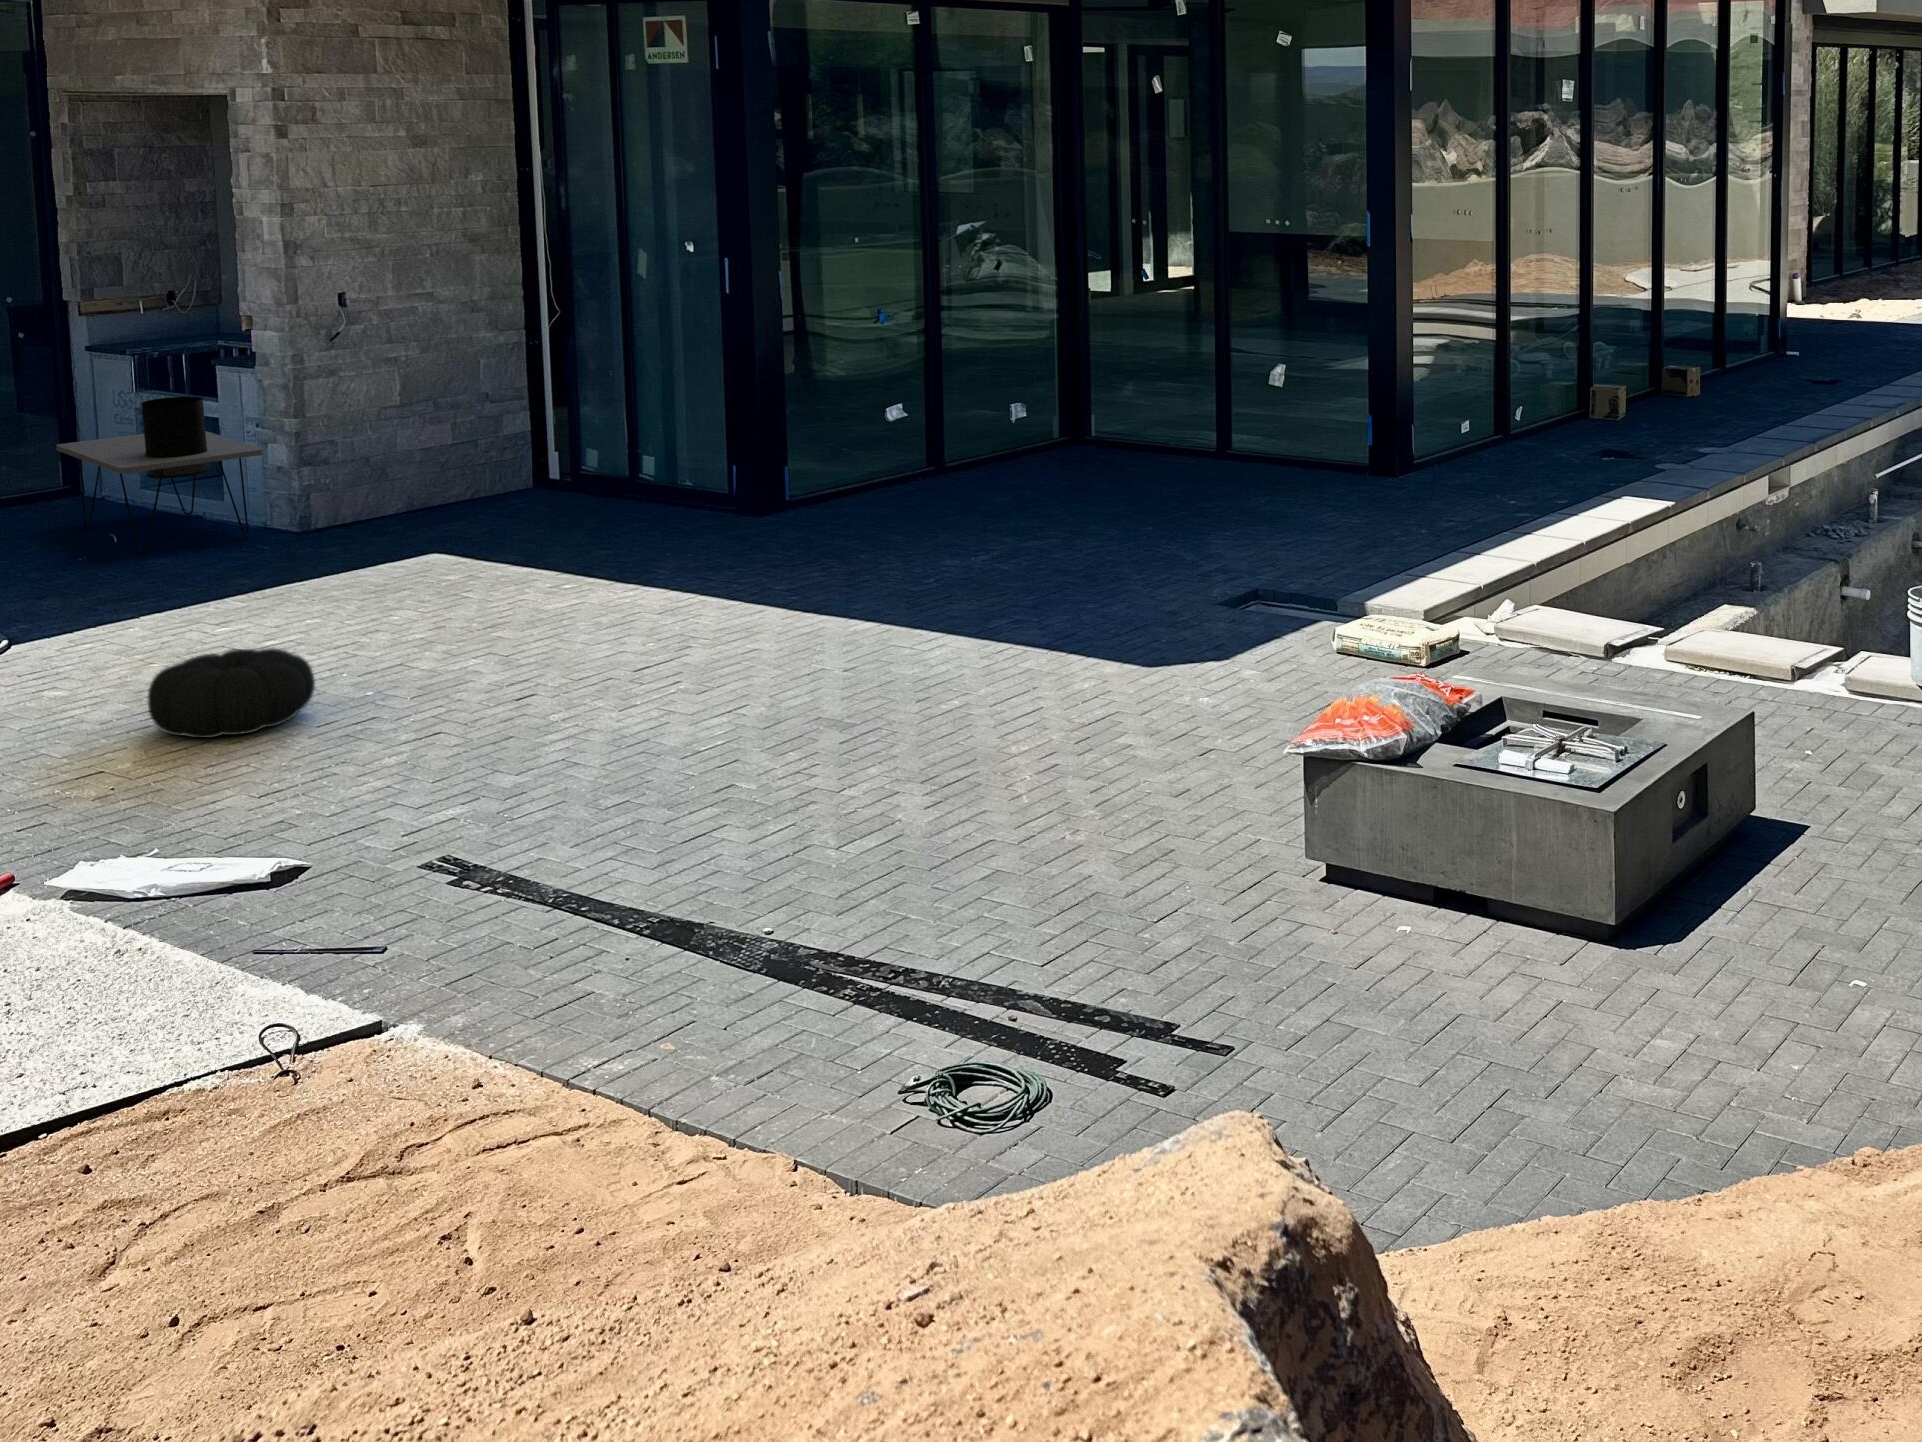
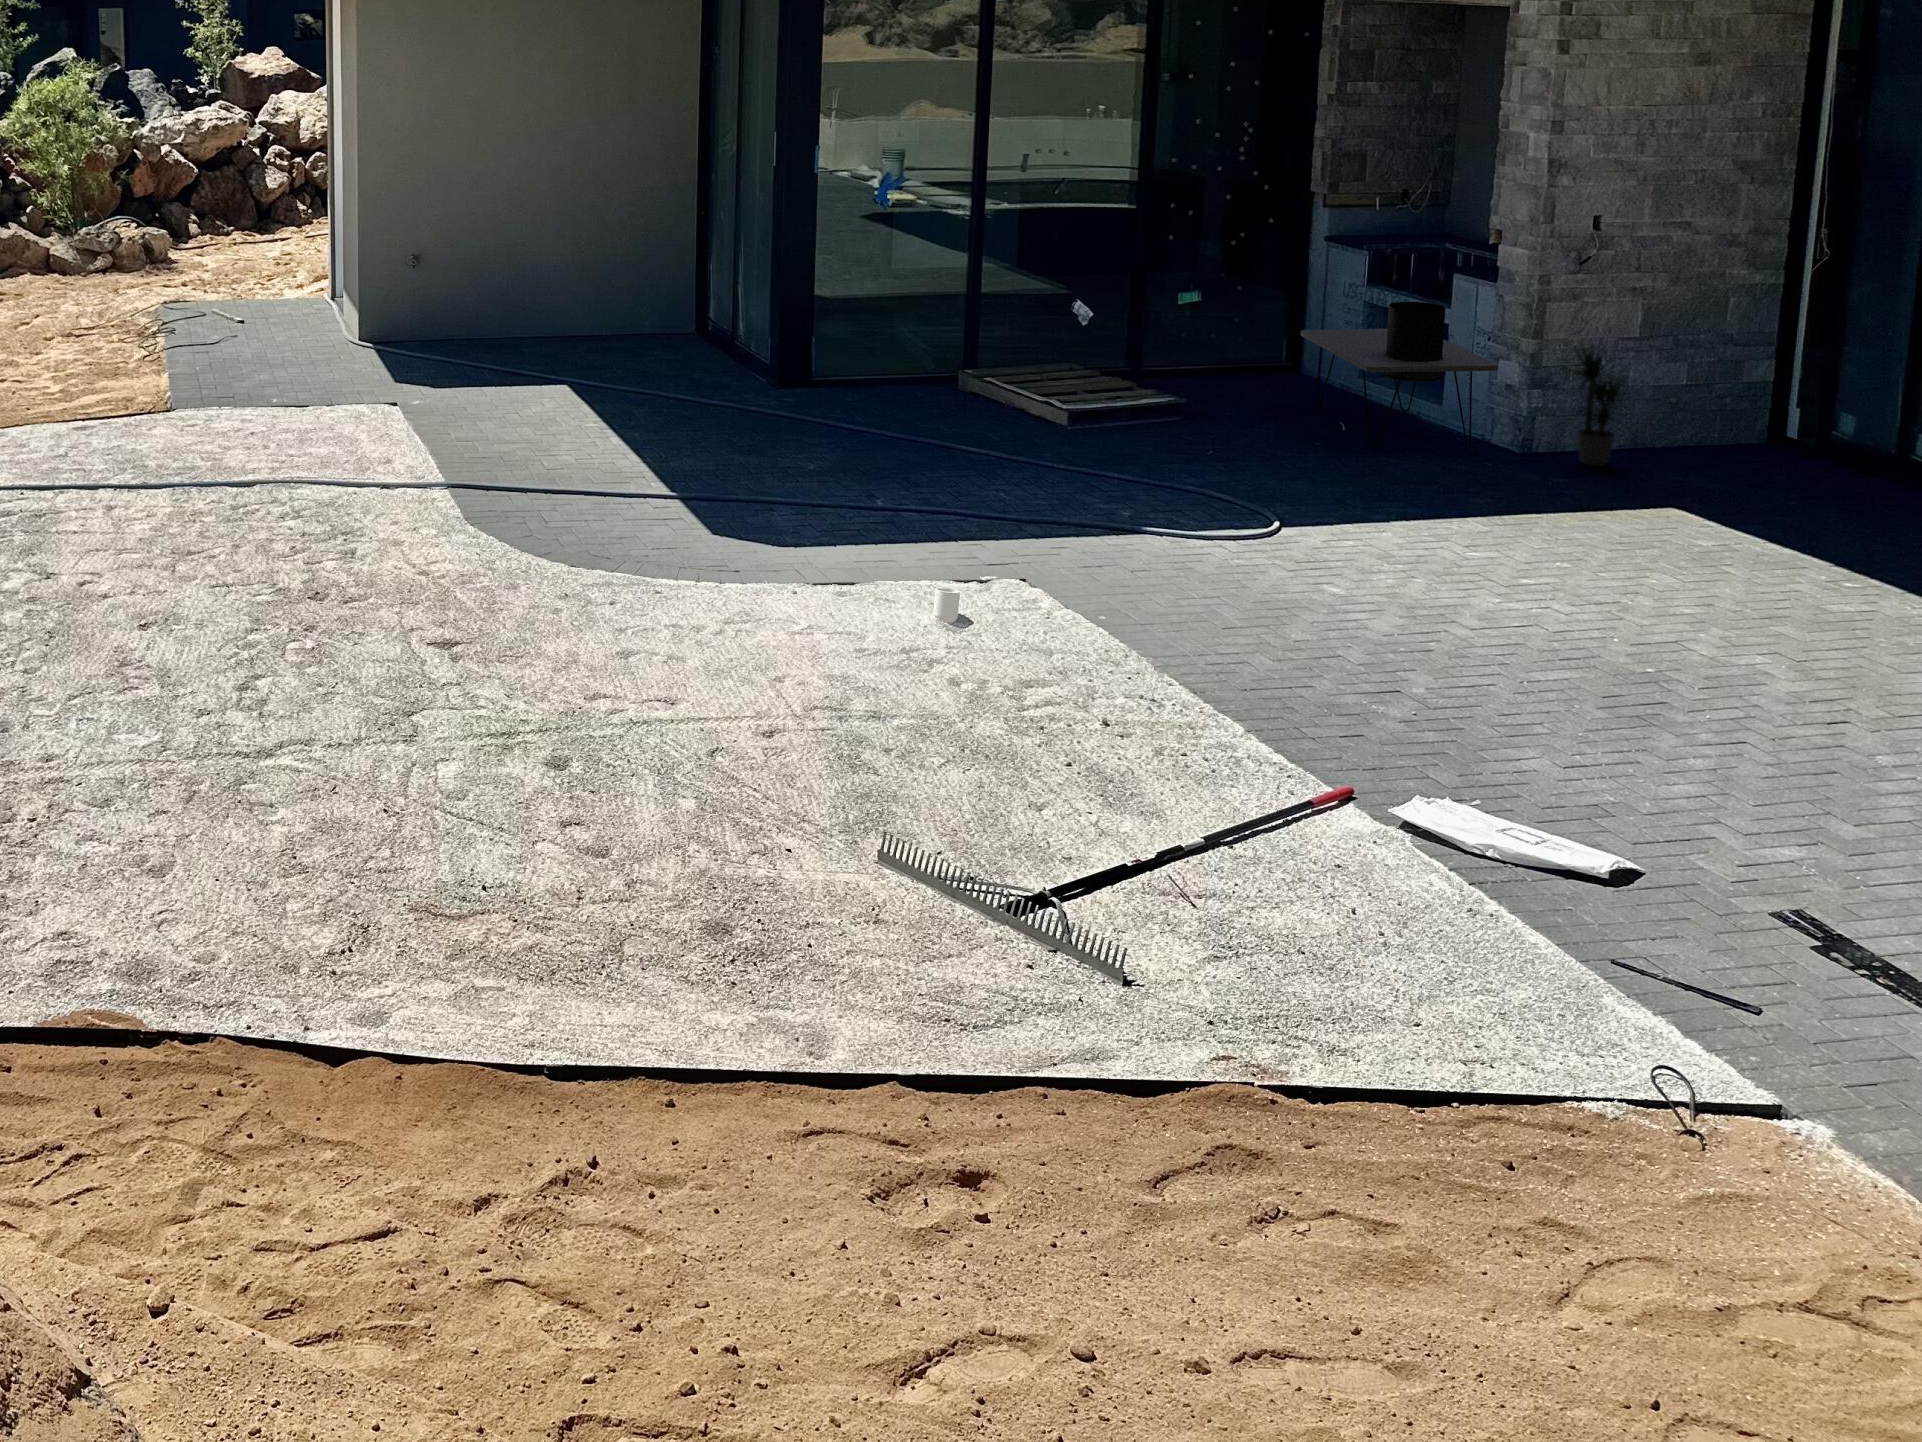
potted plant: none [317,411,406,532] -> present [1559,347,1631,466]
pouf: present [148,648,315,738] -> none [1437,594,1602,687]

